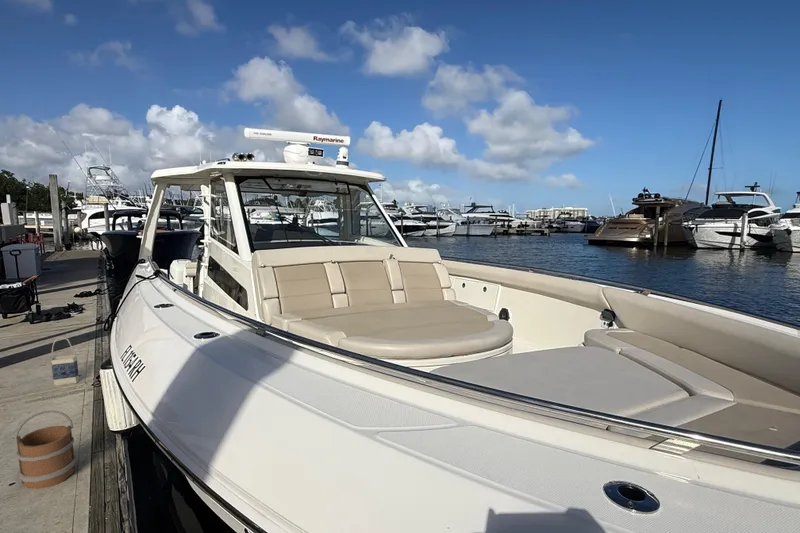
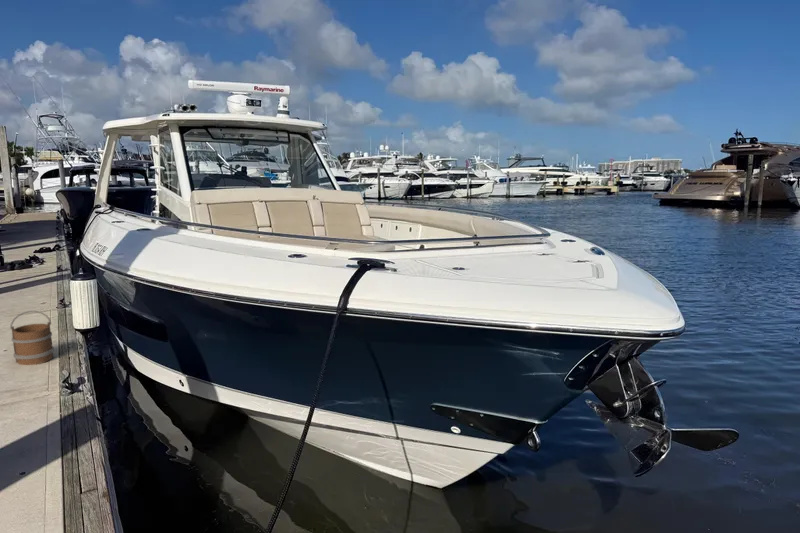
bag: present [51,337,79,385] -> none [25,272,49,314]

